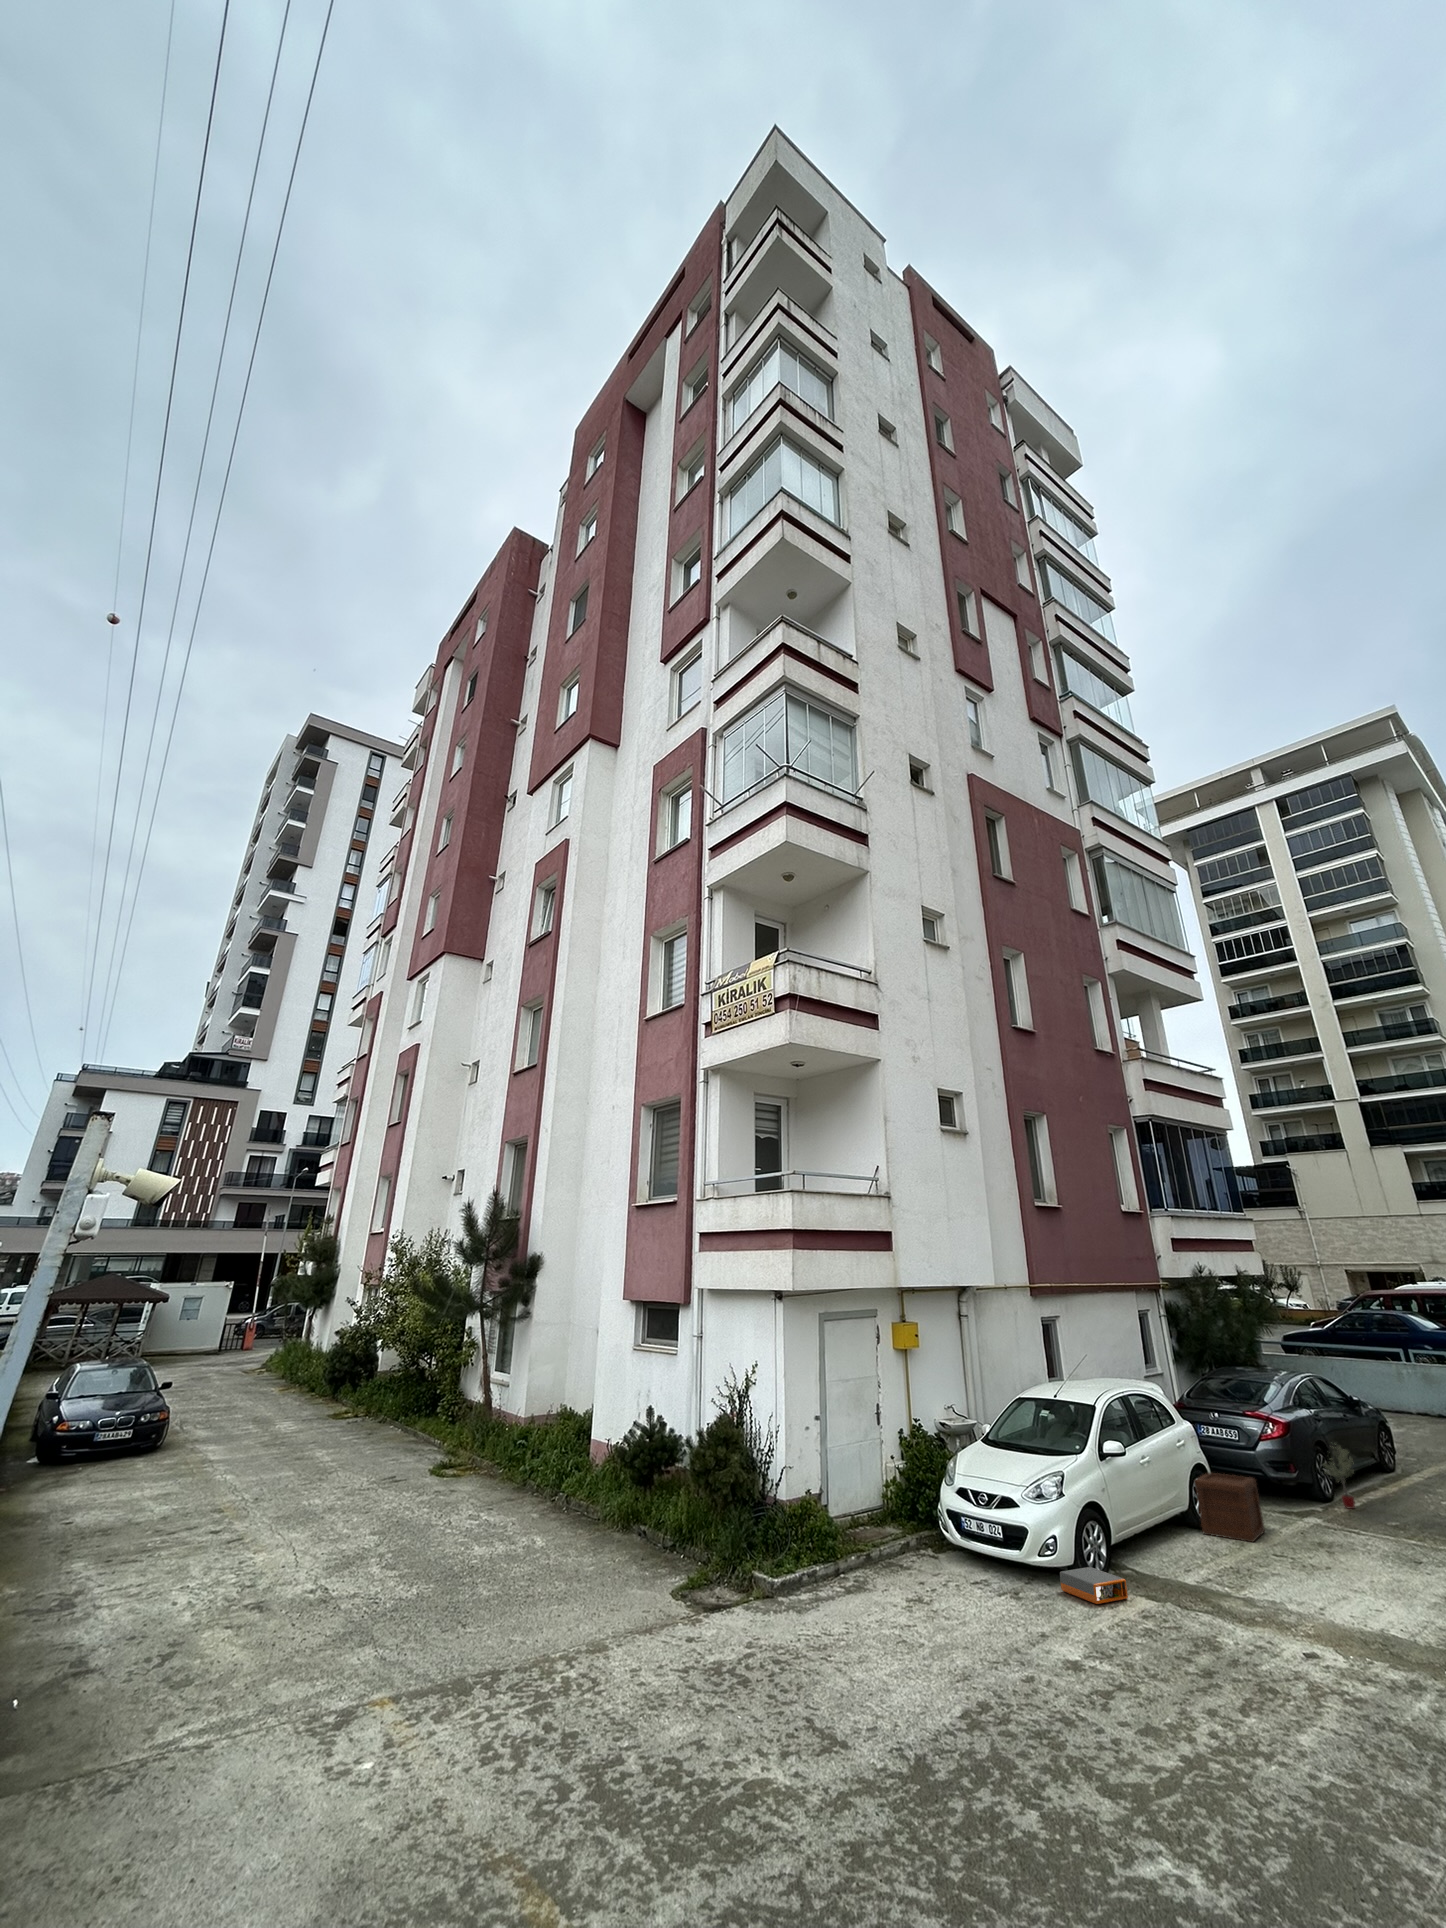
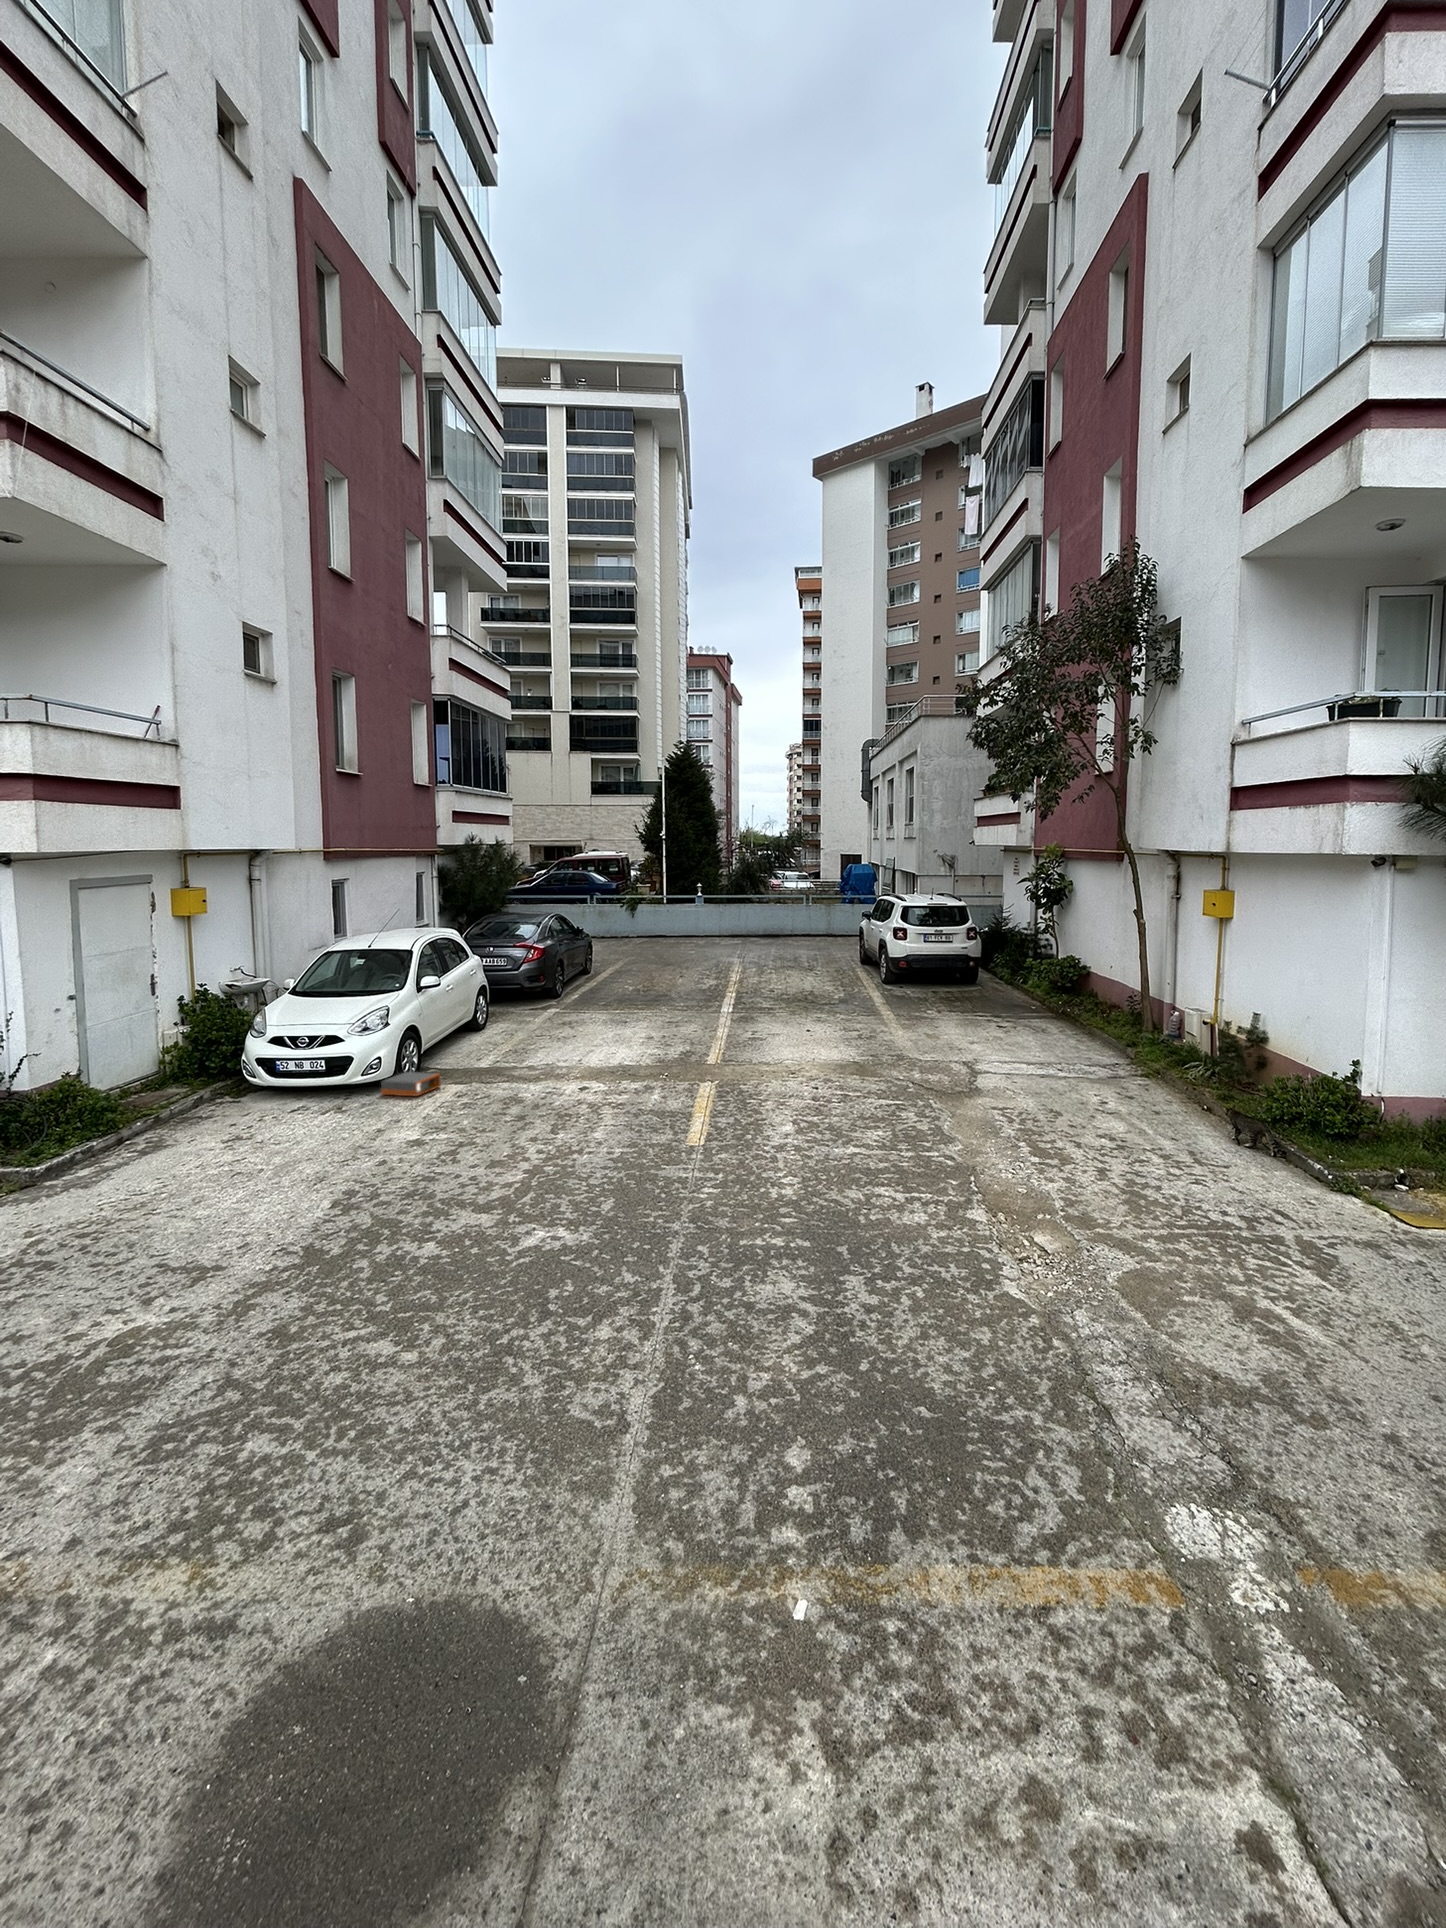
potted tree: present [1324,1444,1355,1509] -> none [560,956,581,998]
wooden crate: present [1195,1473,1265,1542] -> none [478,987,524,1033]

